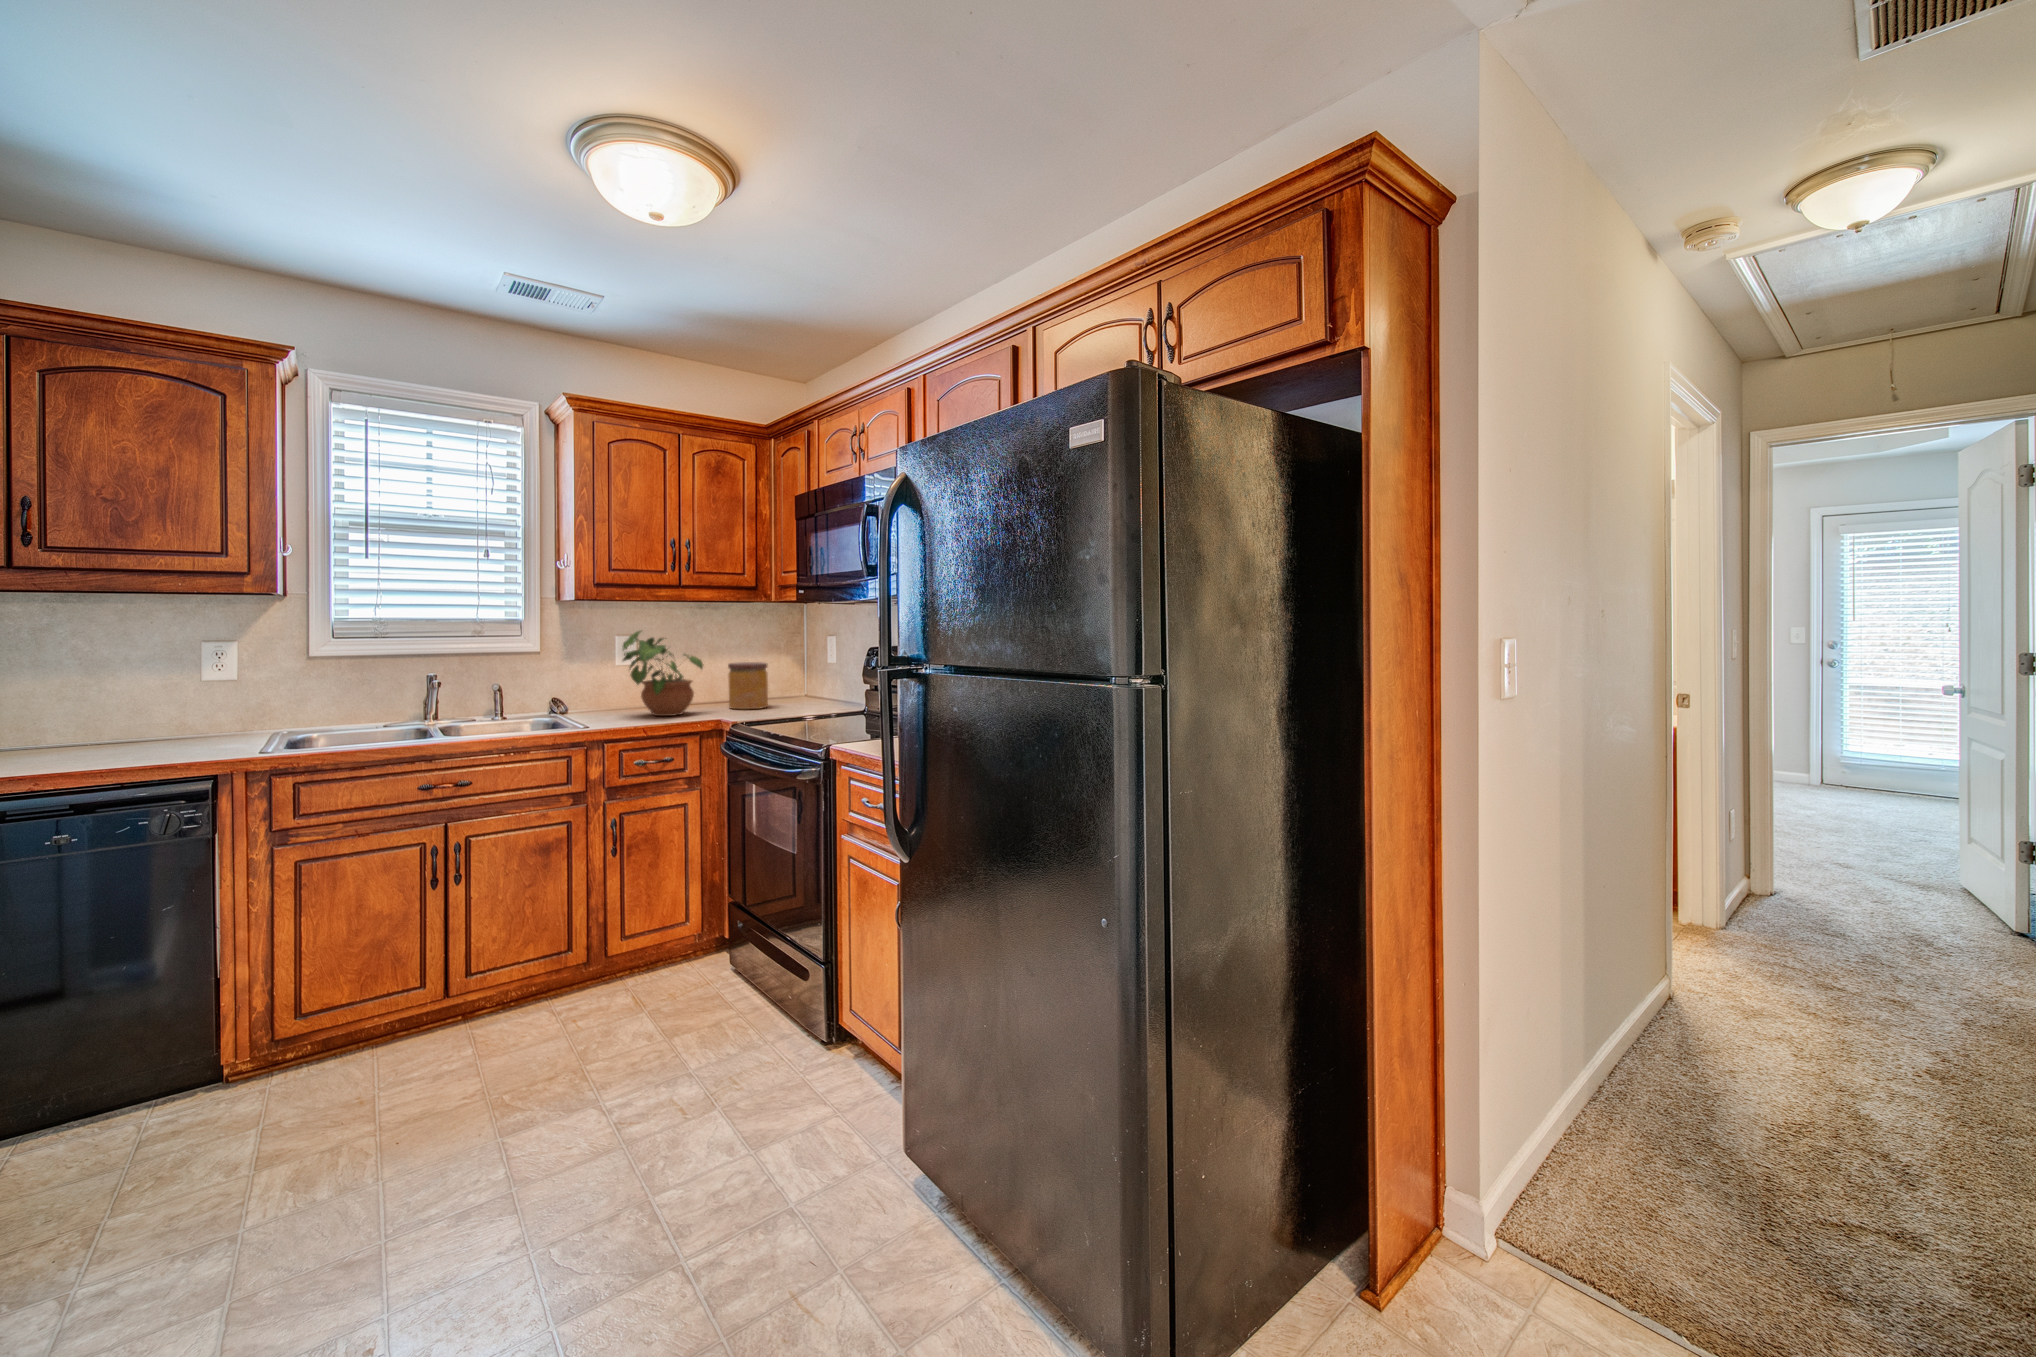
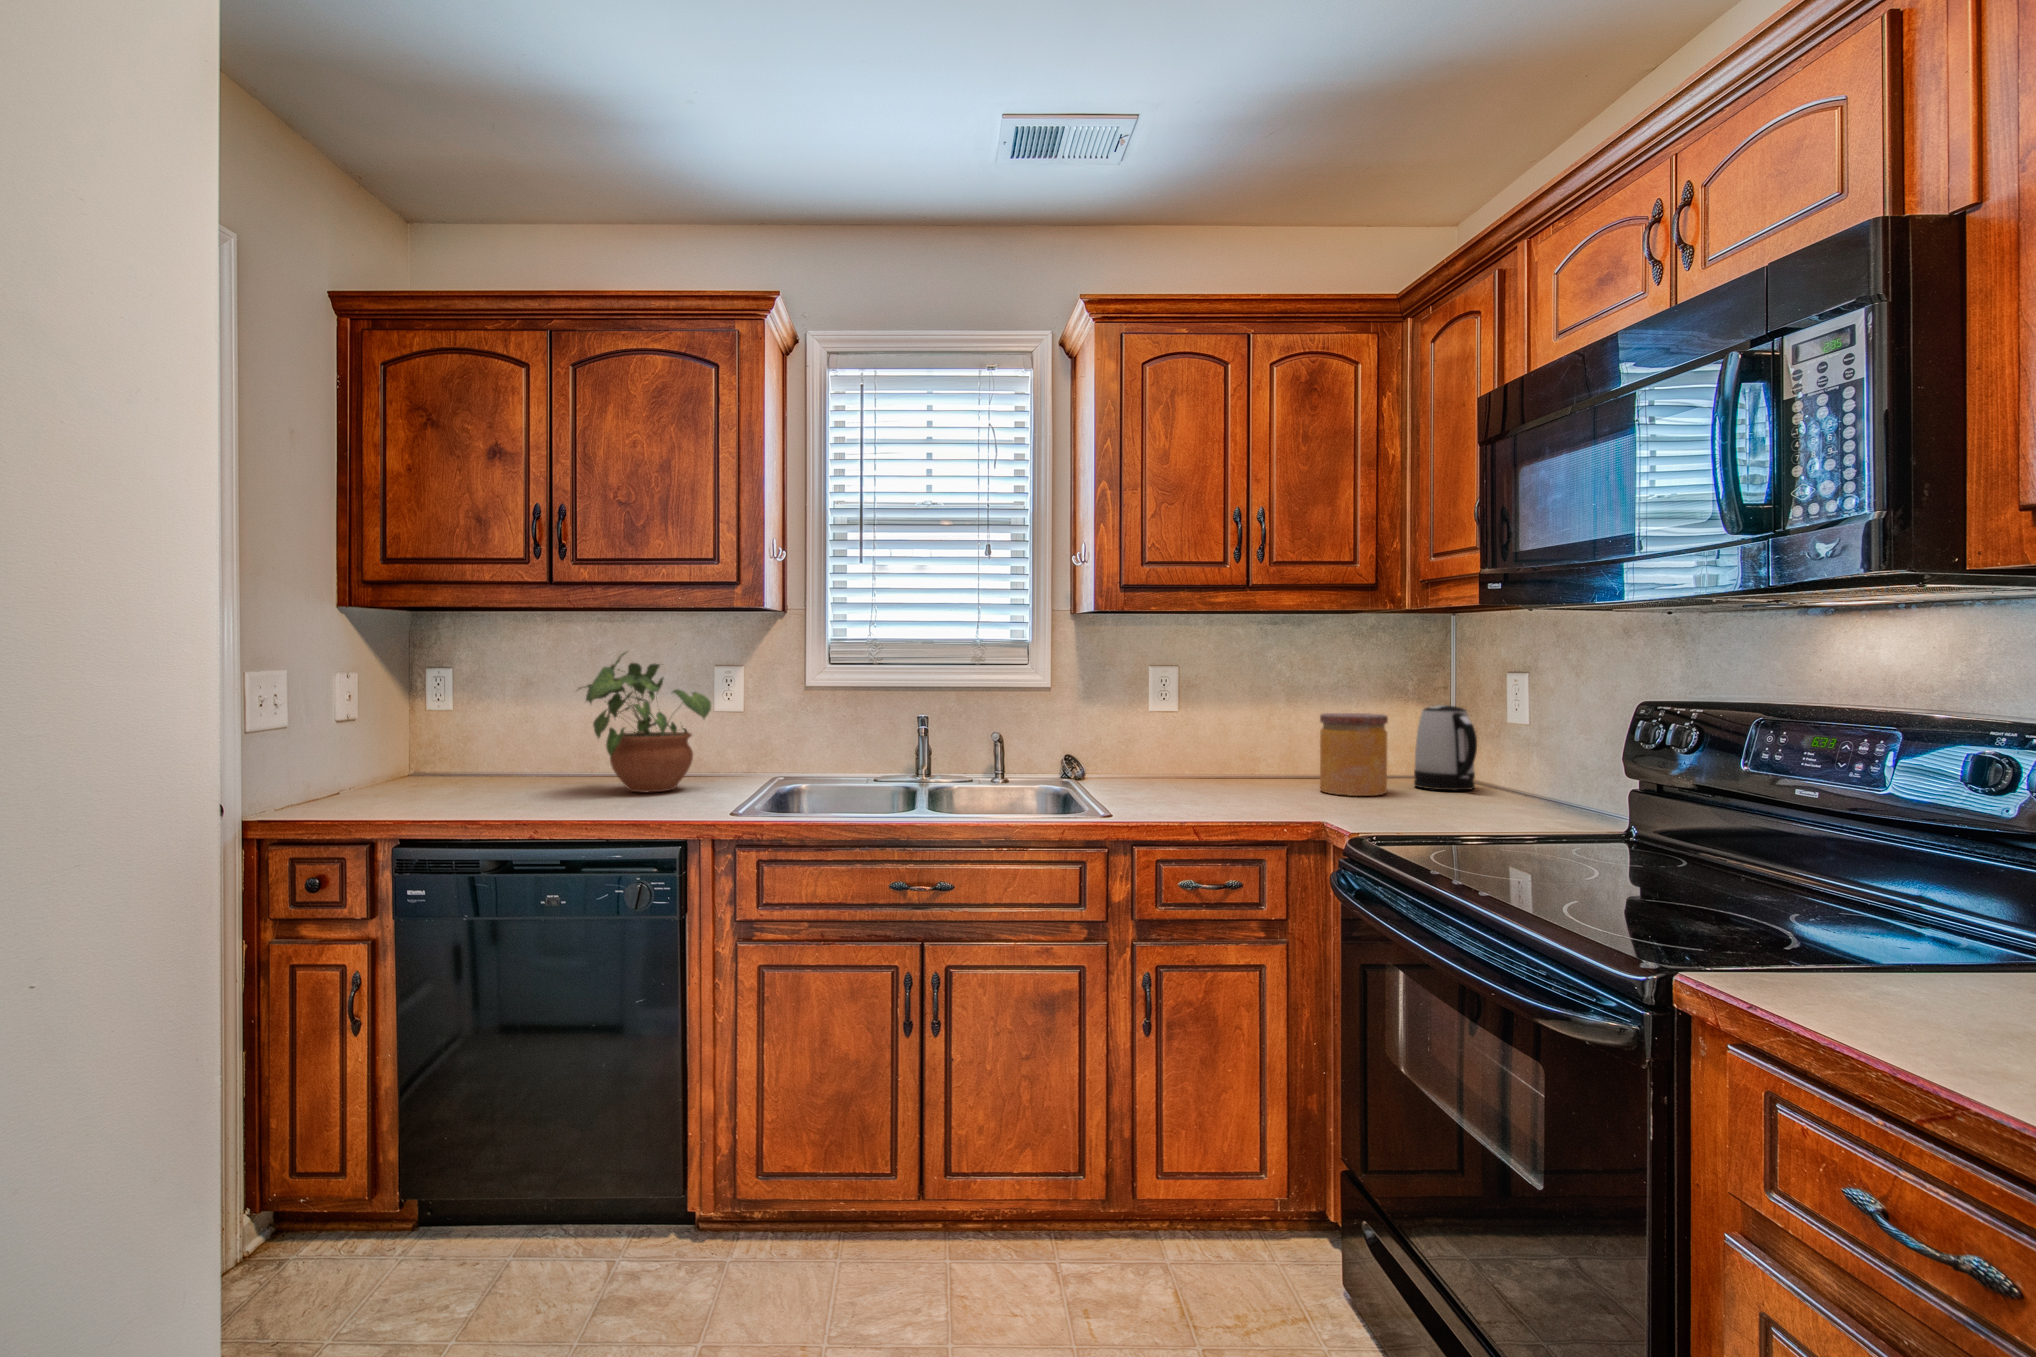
potted plant: present [623,631,703,716] -> present [579,652,711,792]
kettle: none [786,657,818,704] -> present [1414,705,1477,790]

